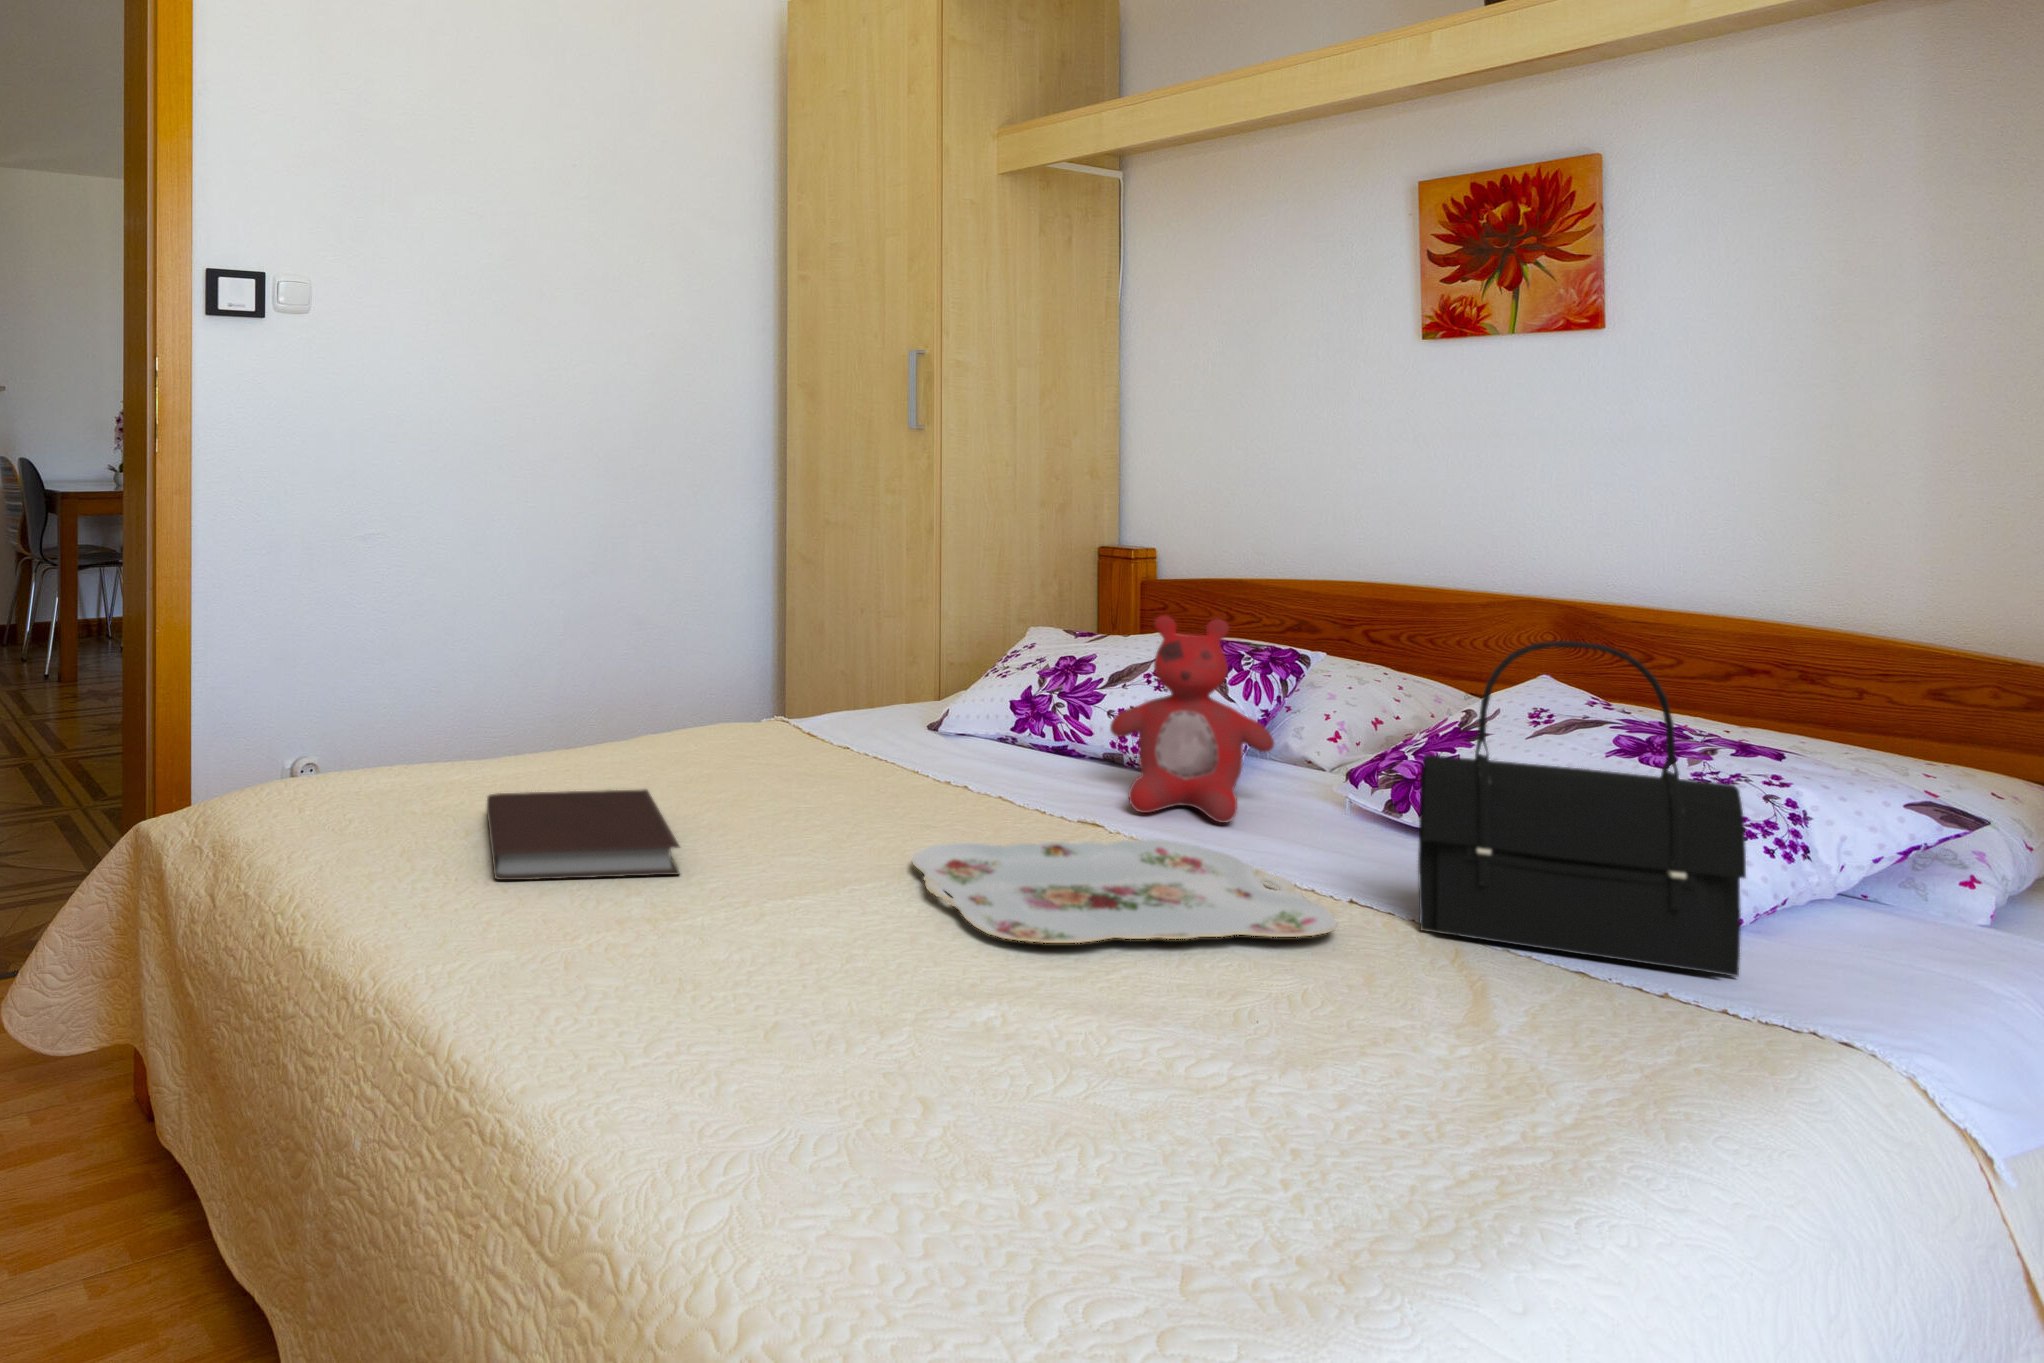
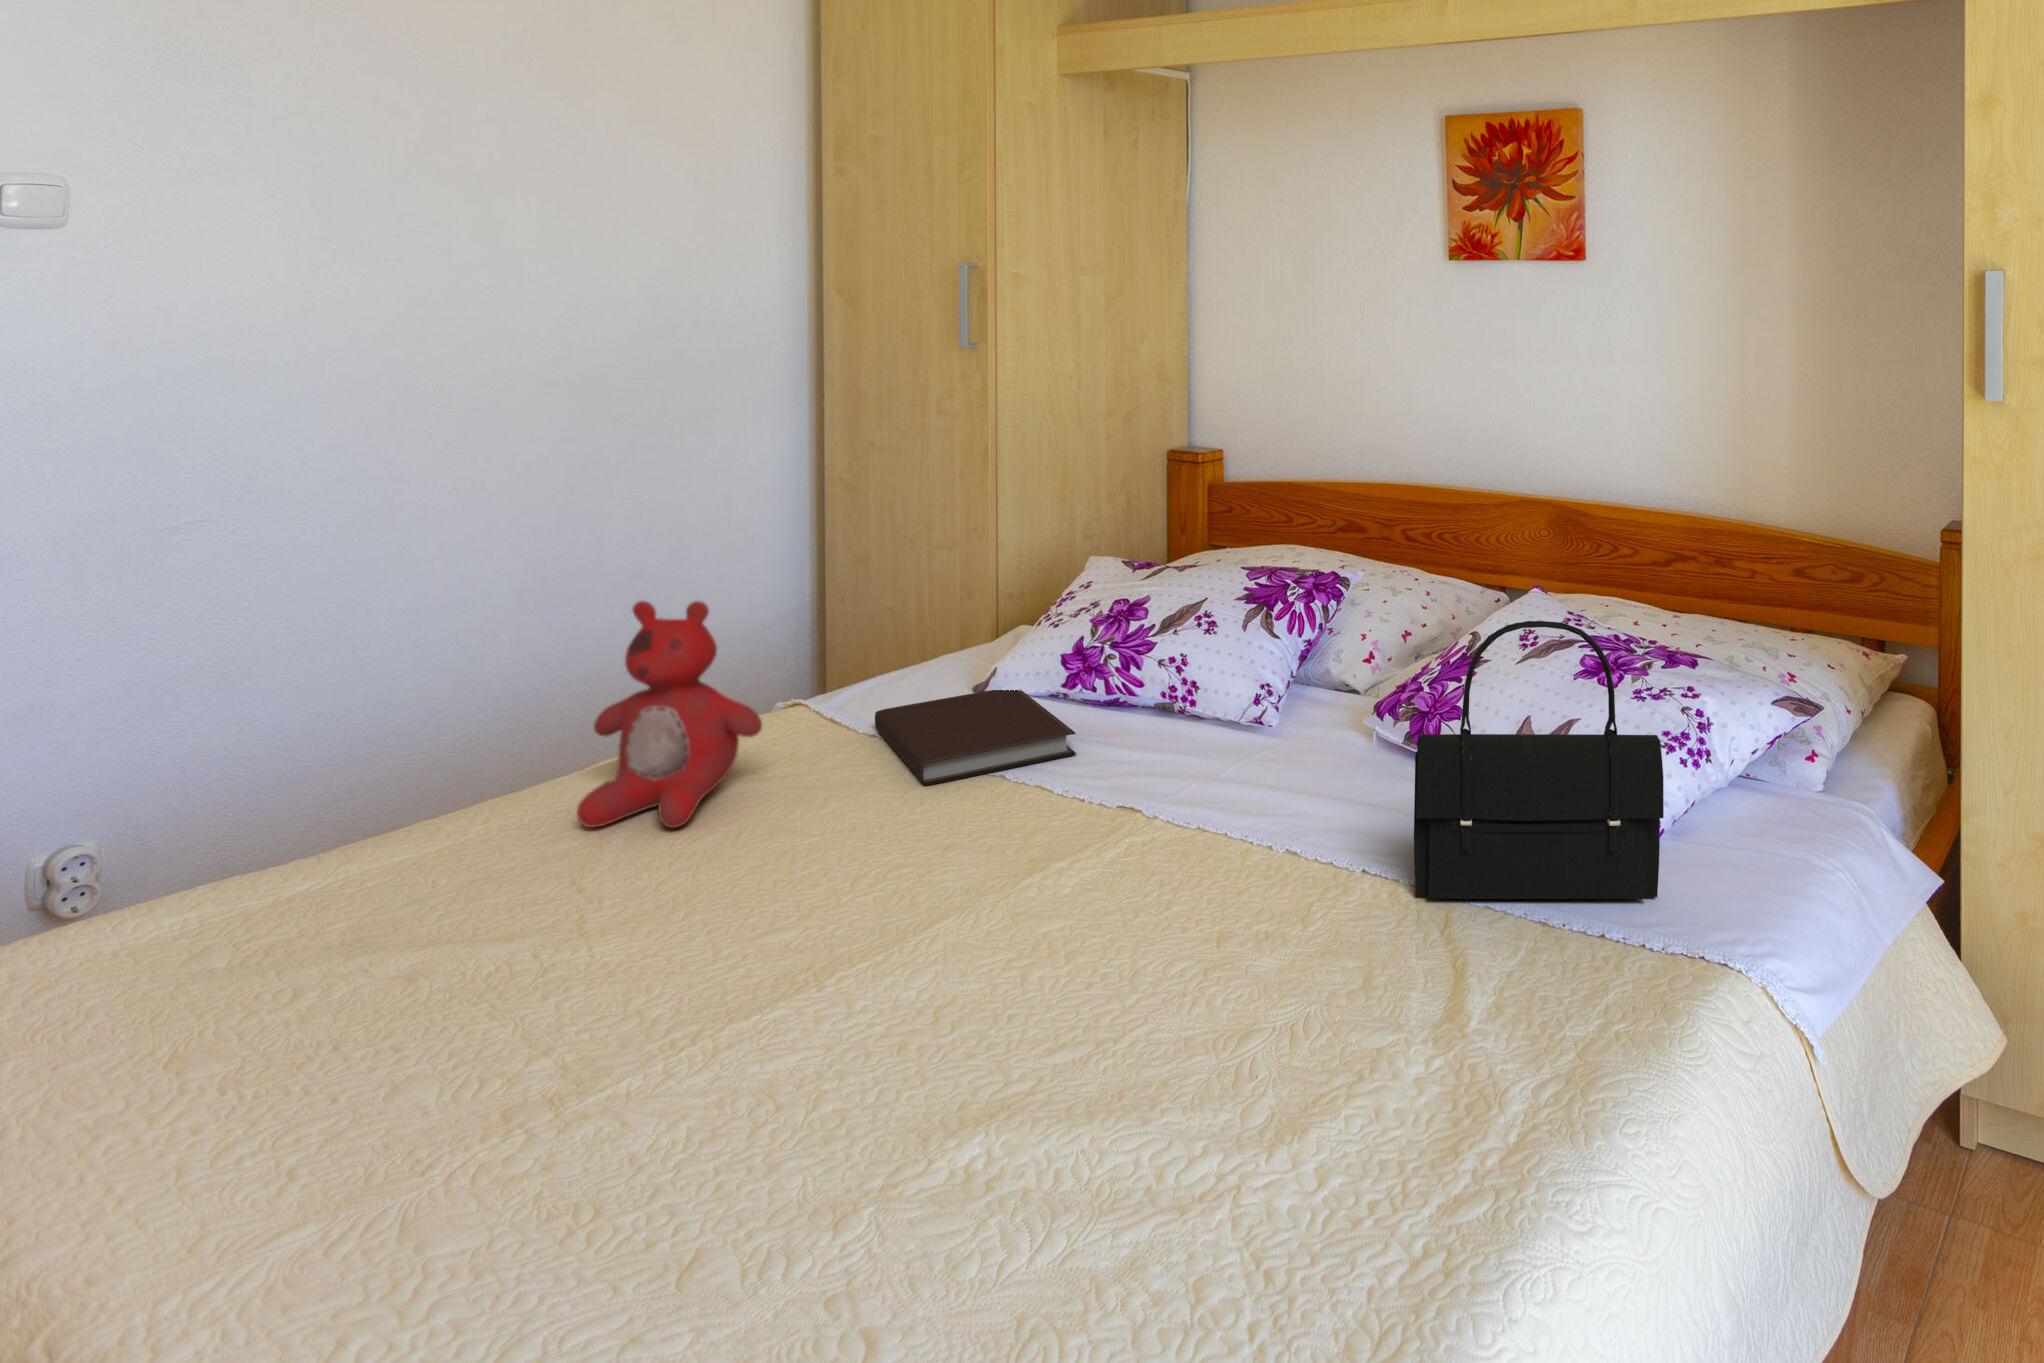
stuffed bear: present [1110,615,1274,823] -> present [577,601,762,828]
notebook: present [487,789,680,880] -> present [875,690,1076,785]
serving tray: present [912,839,1337,943] -> none [921,823,1343,1019]

